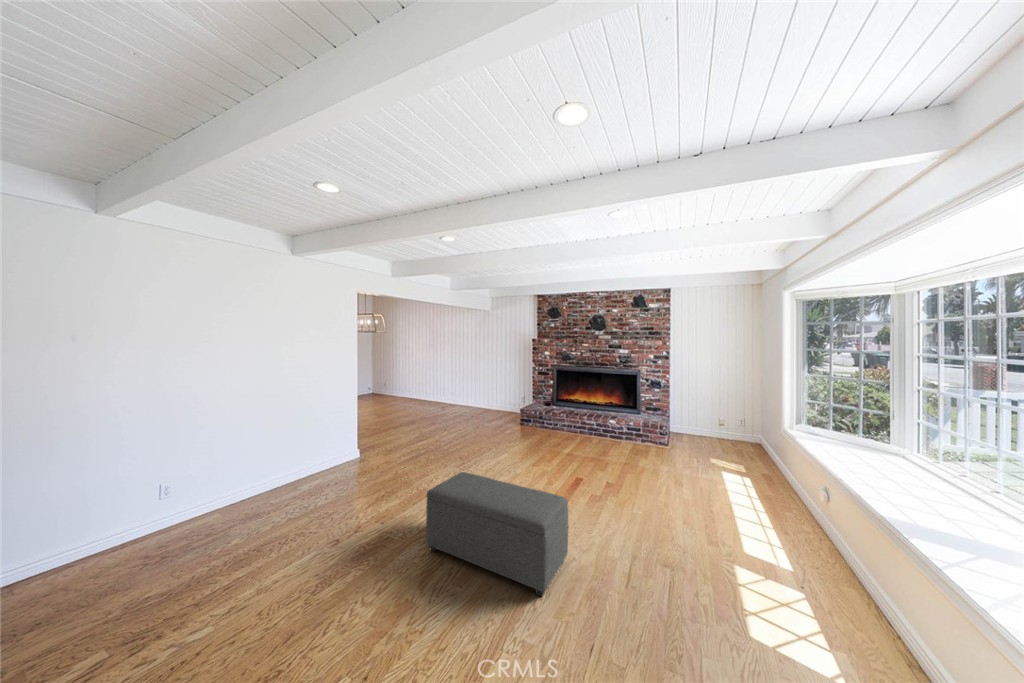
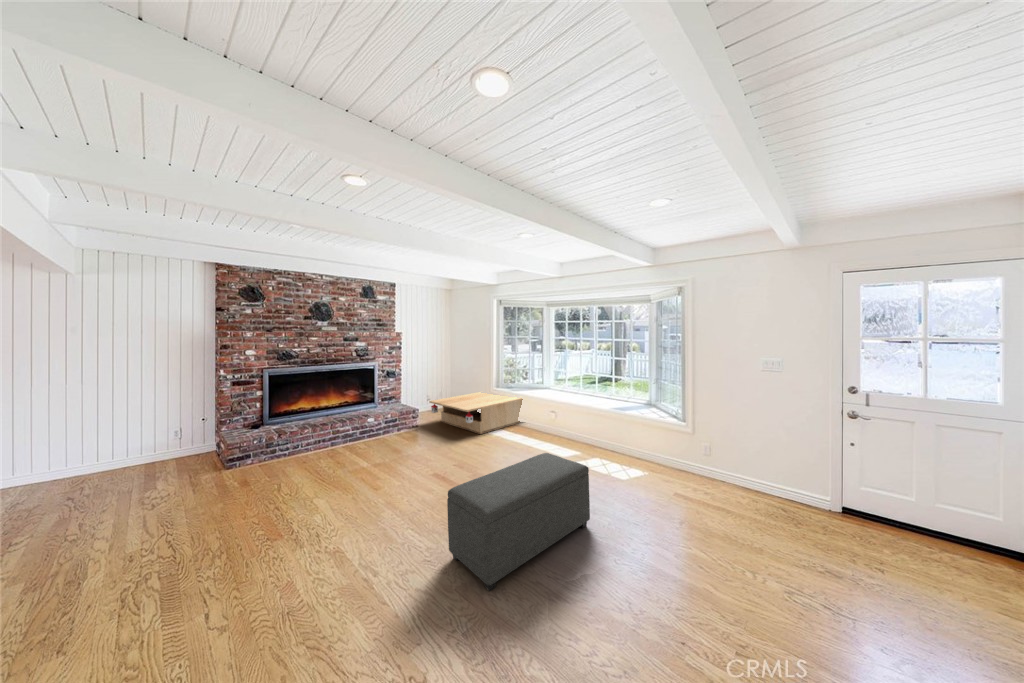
coffee table: none [670,422,802,498] -> present [429,392,523,434]

